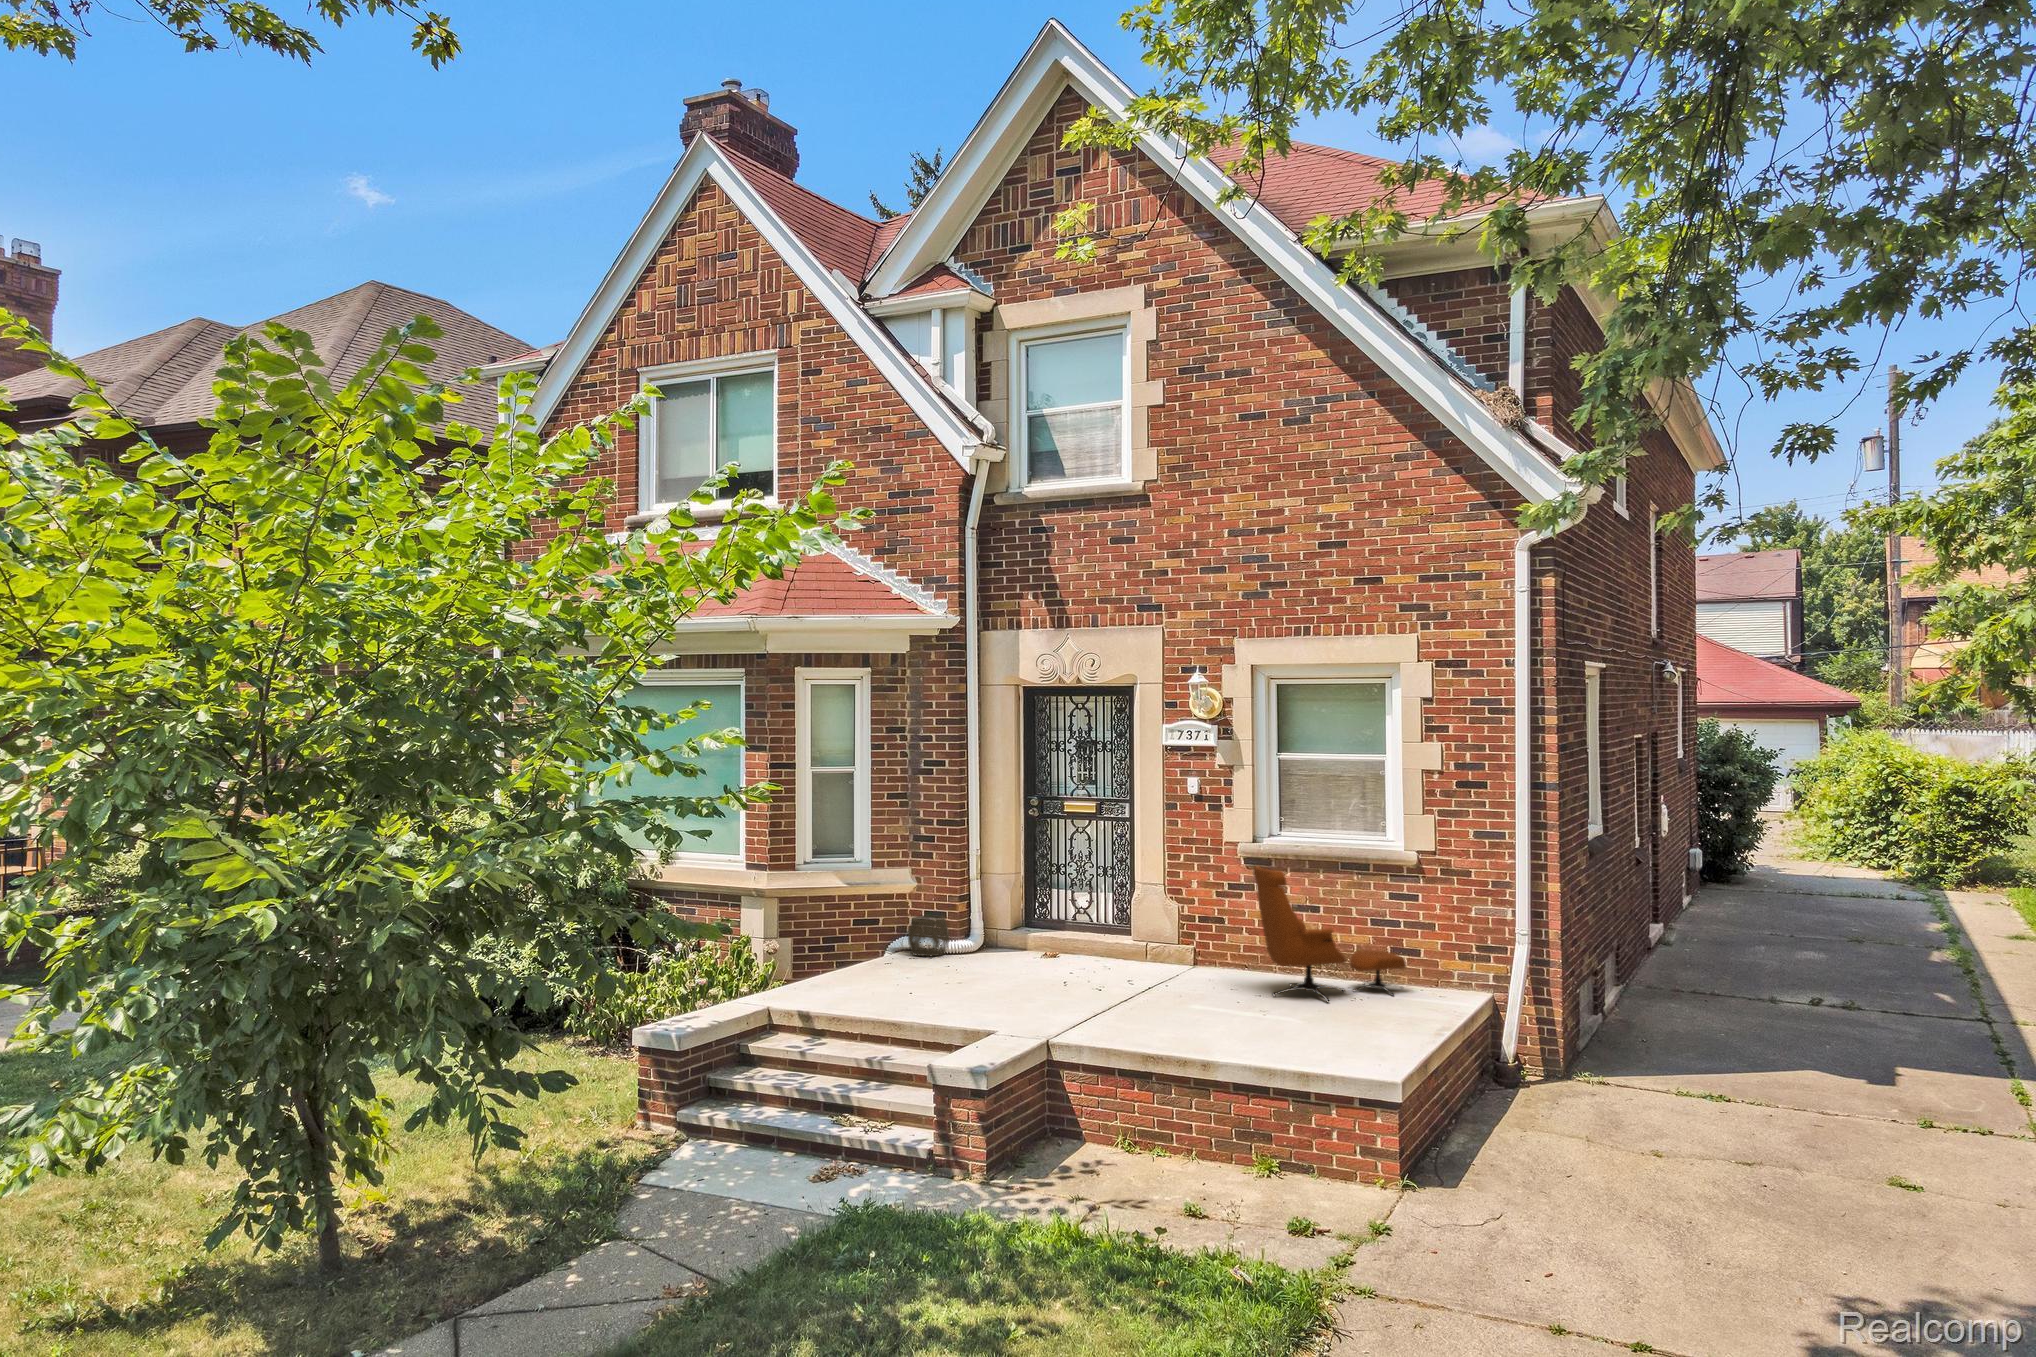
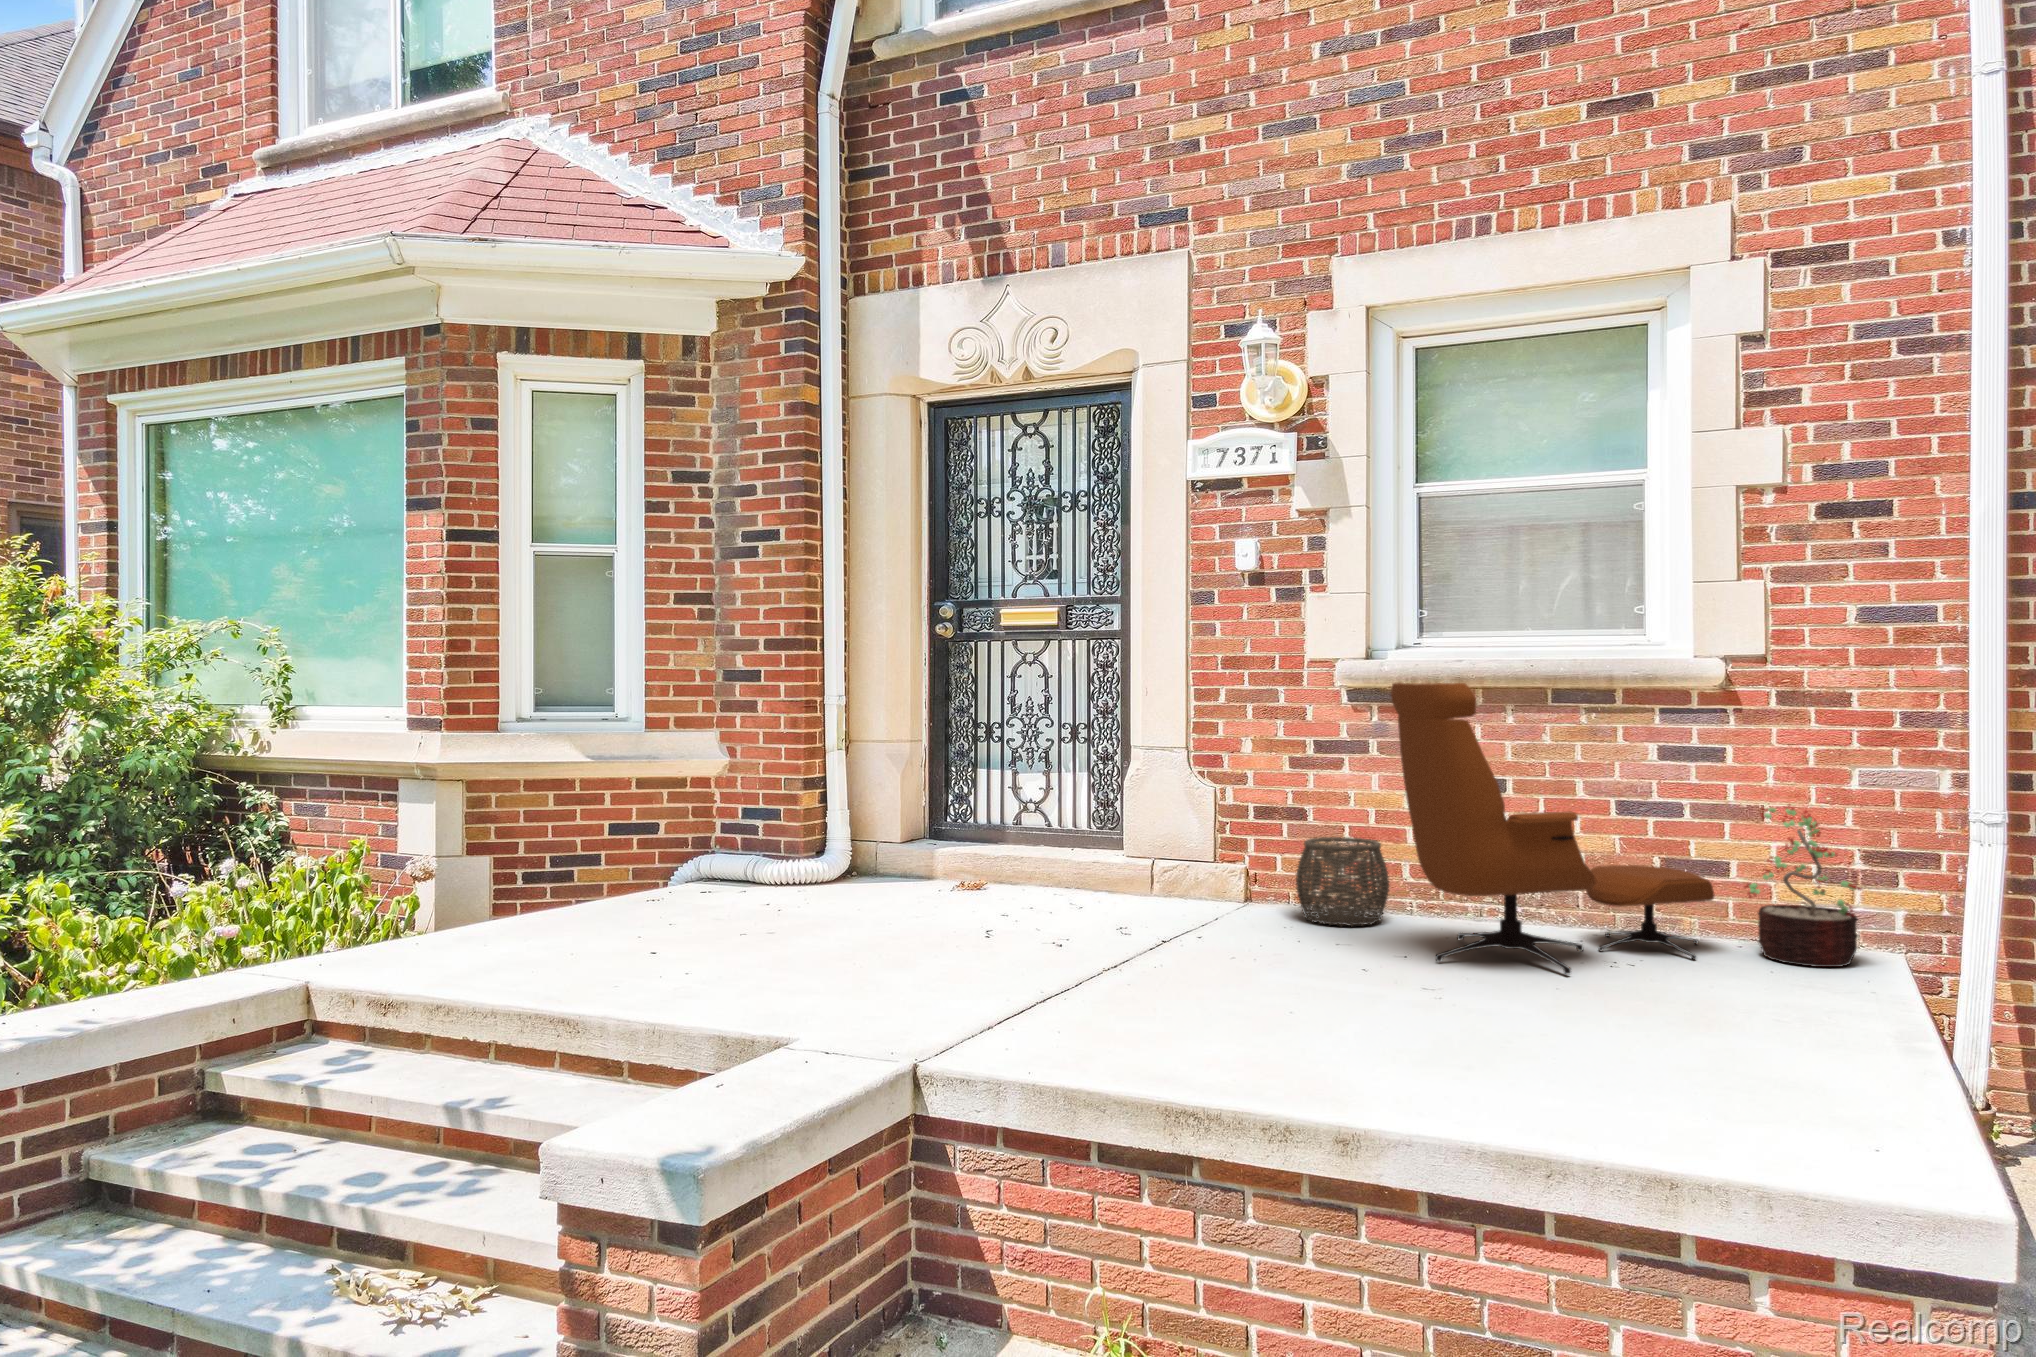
woven basket: present [908,915,949,957] -> present [1296,837,1389,926]
decorative plant: none [1422,923,1467,1000] -> present [1745,804,1861,967]

